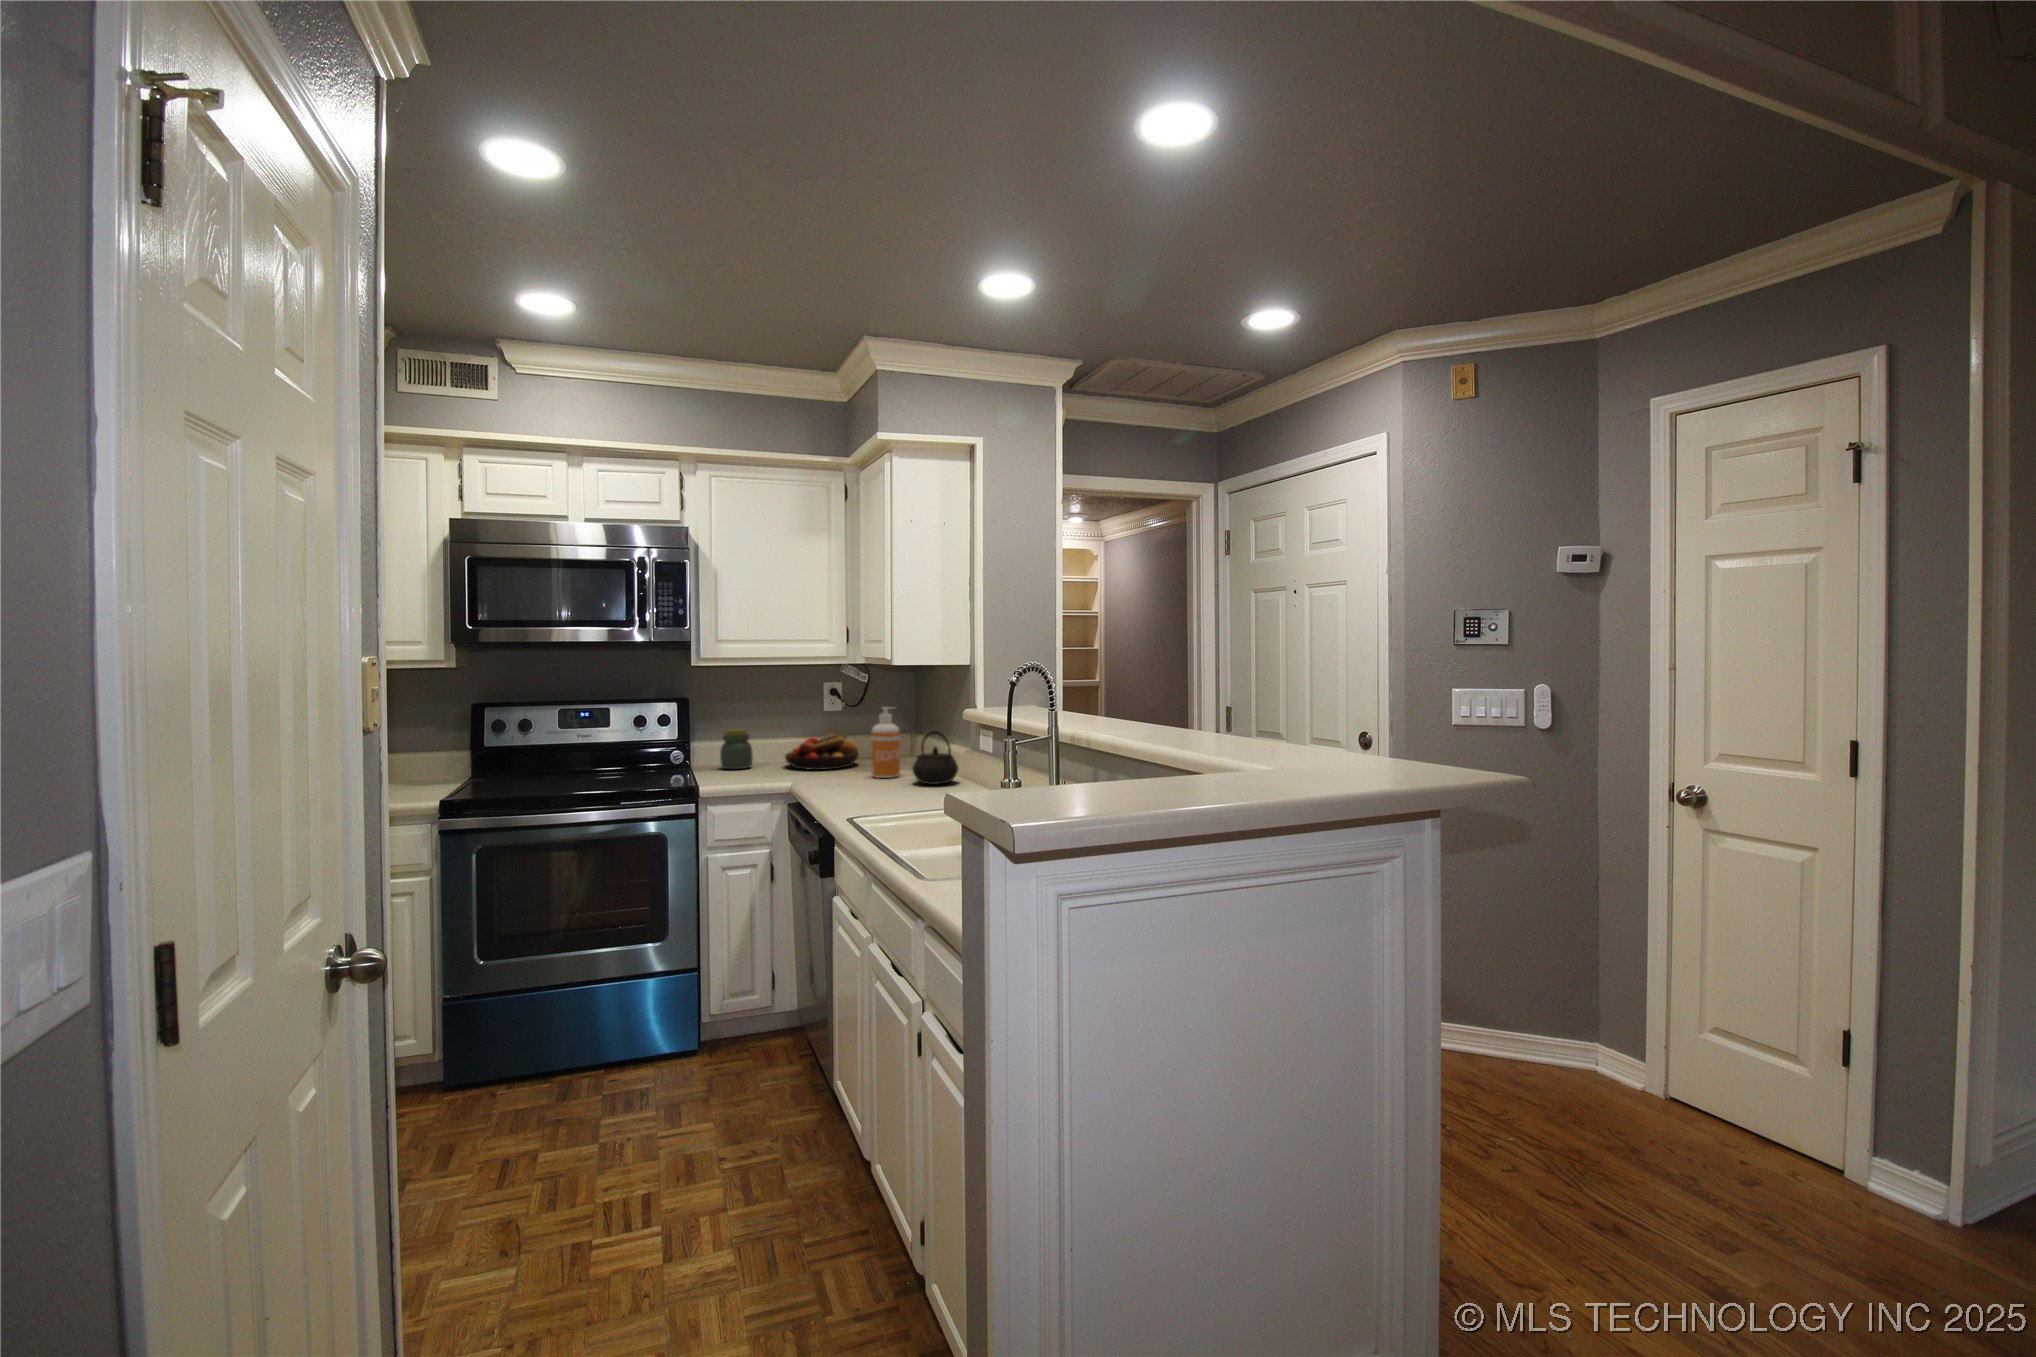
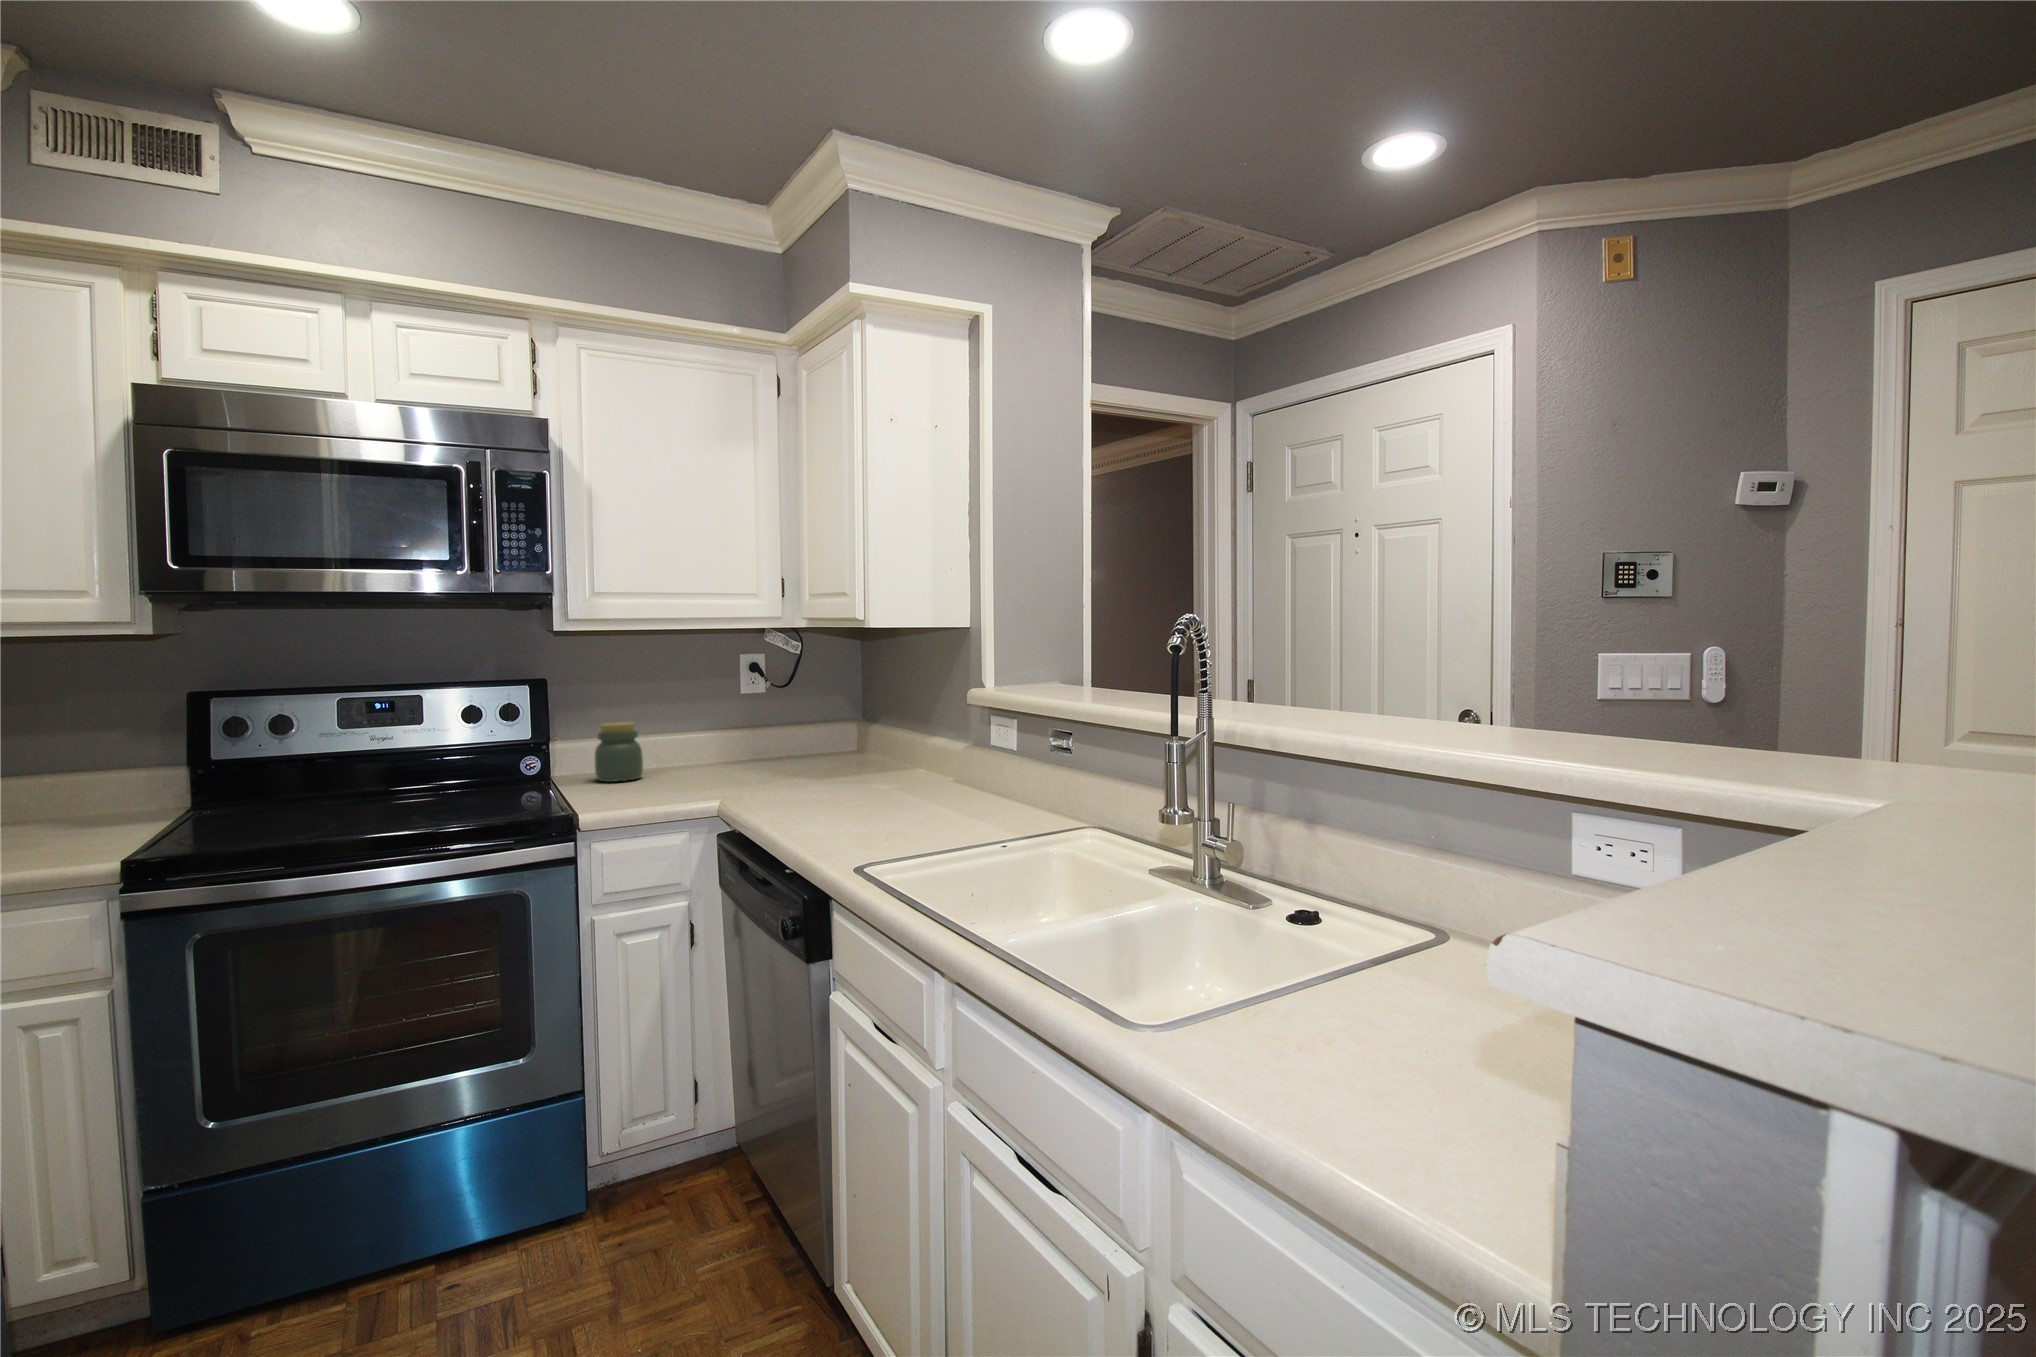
soap dispenser: present [871,707,900,778] -> none [830,688,870,789]
kettle: present [912,731,958,784] -> none [898,721,965,798]
fruit bowl: present [785,734,859,770] -> none [691,727,797,779]

